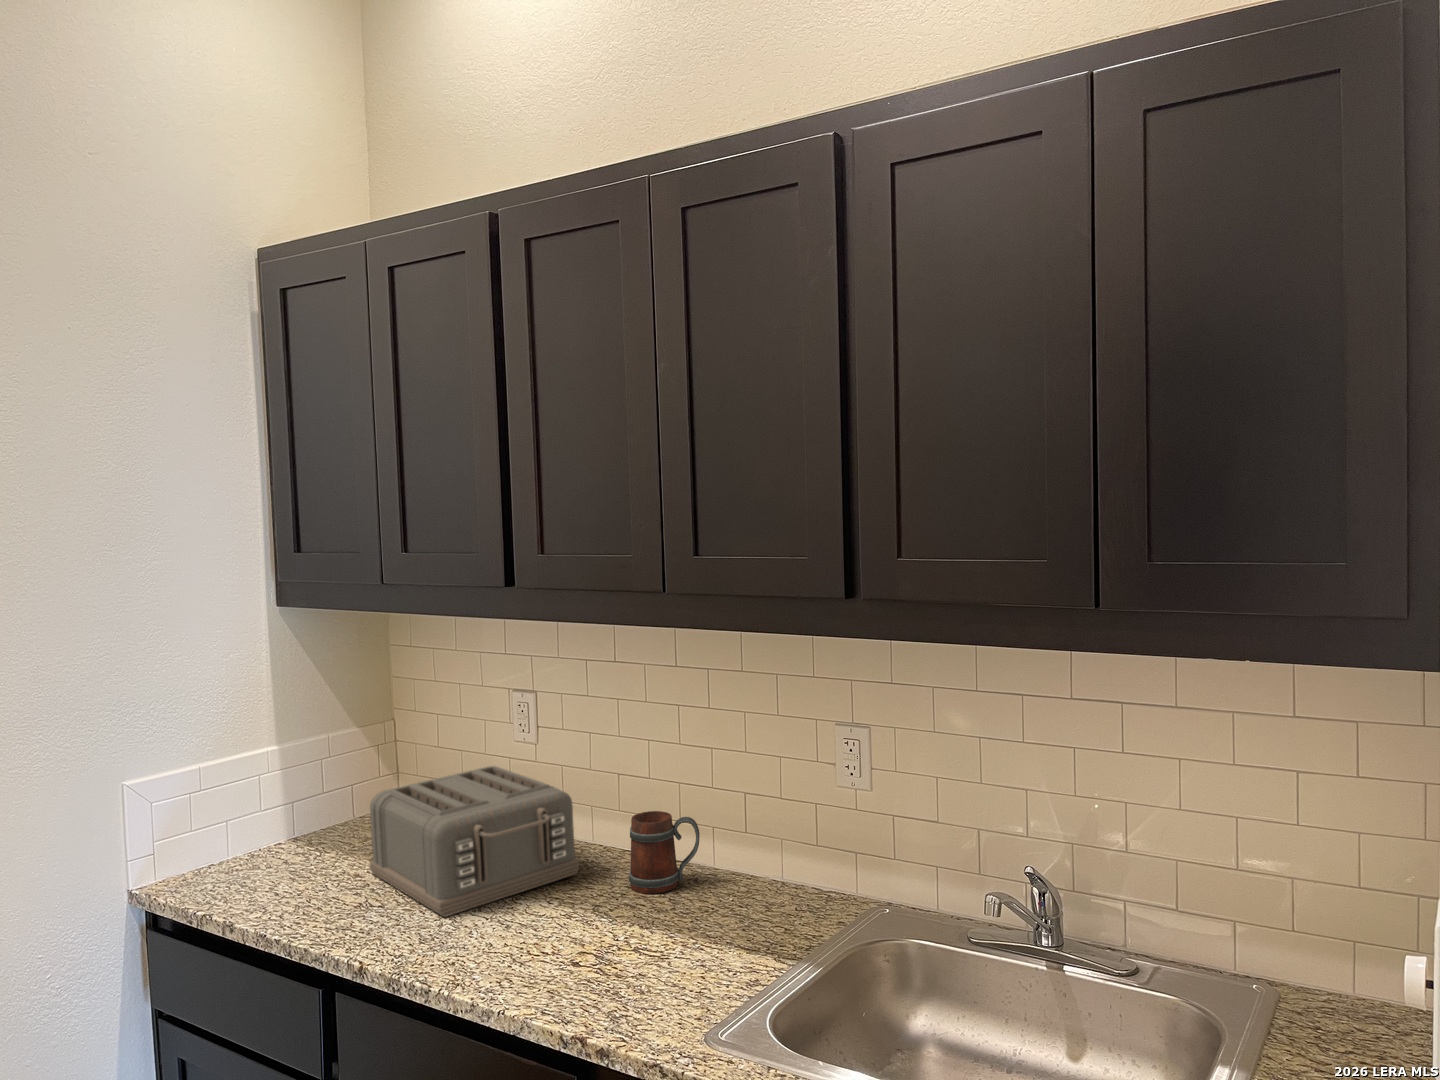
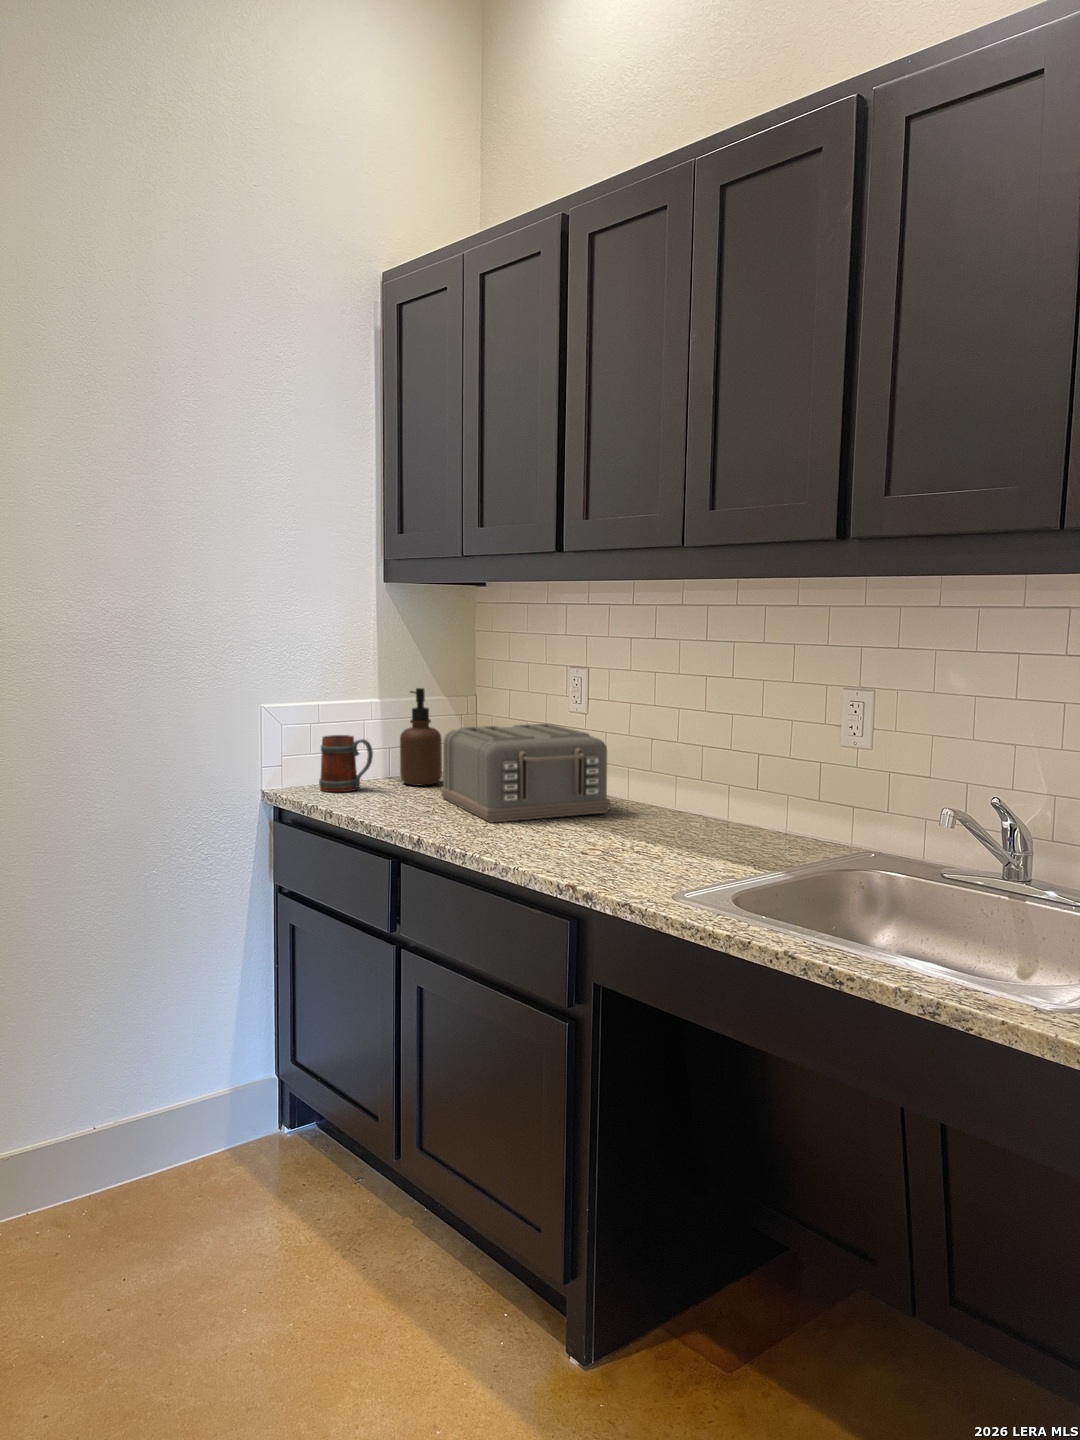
soap dispenser: none [309,733,363,852] -> present [400,688,442,785]
mug: present [629,811,700,894] -> present [319,735,373,792]

